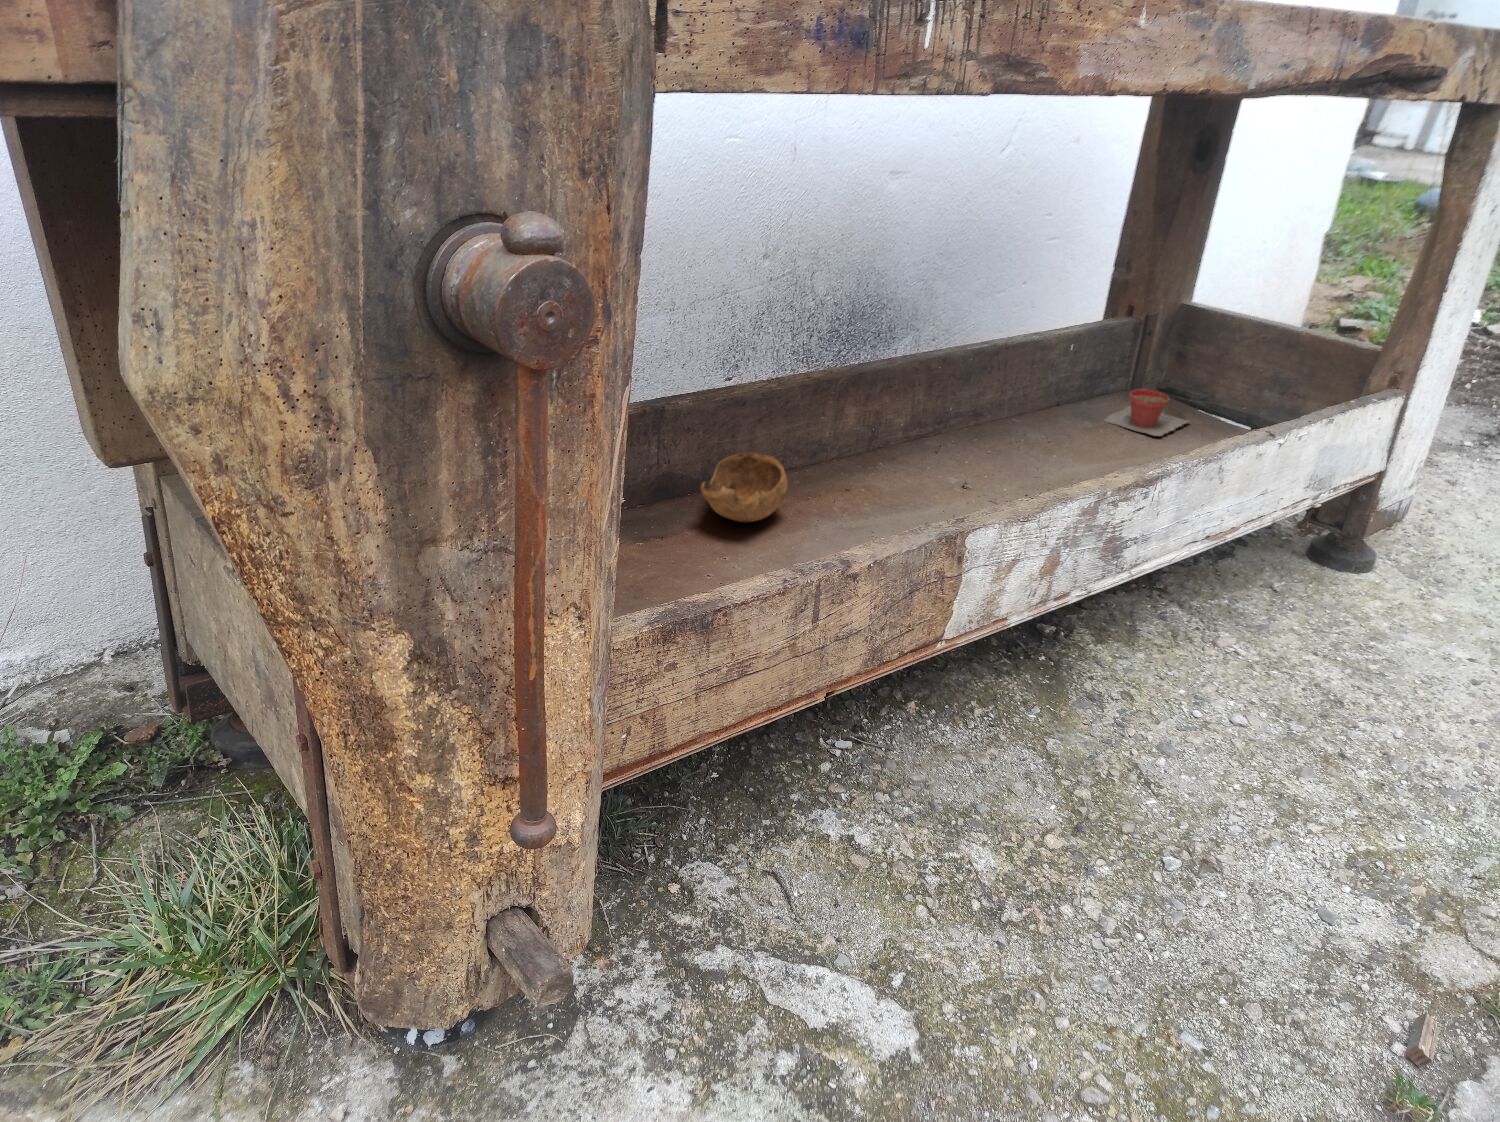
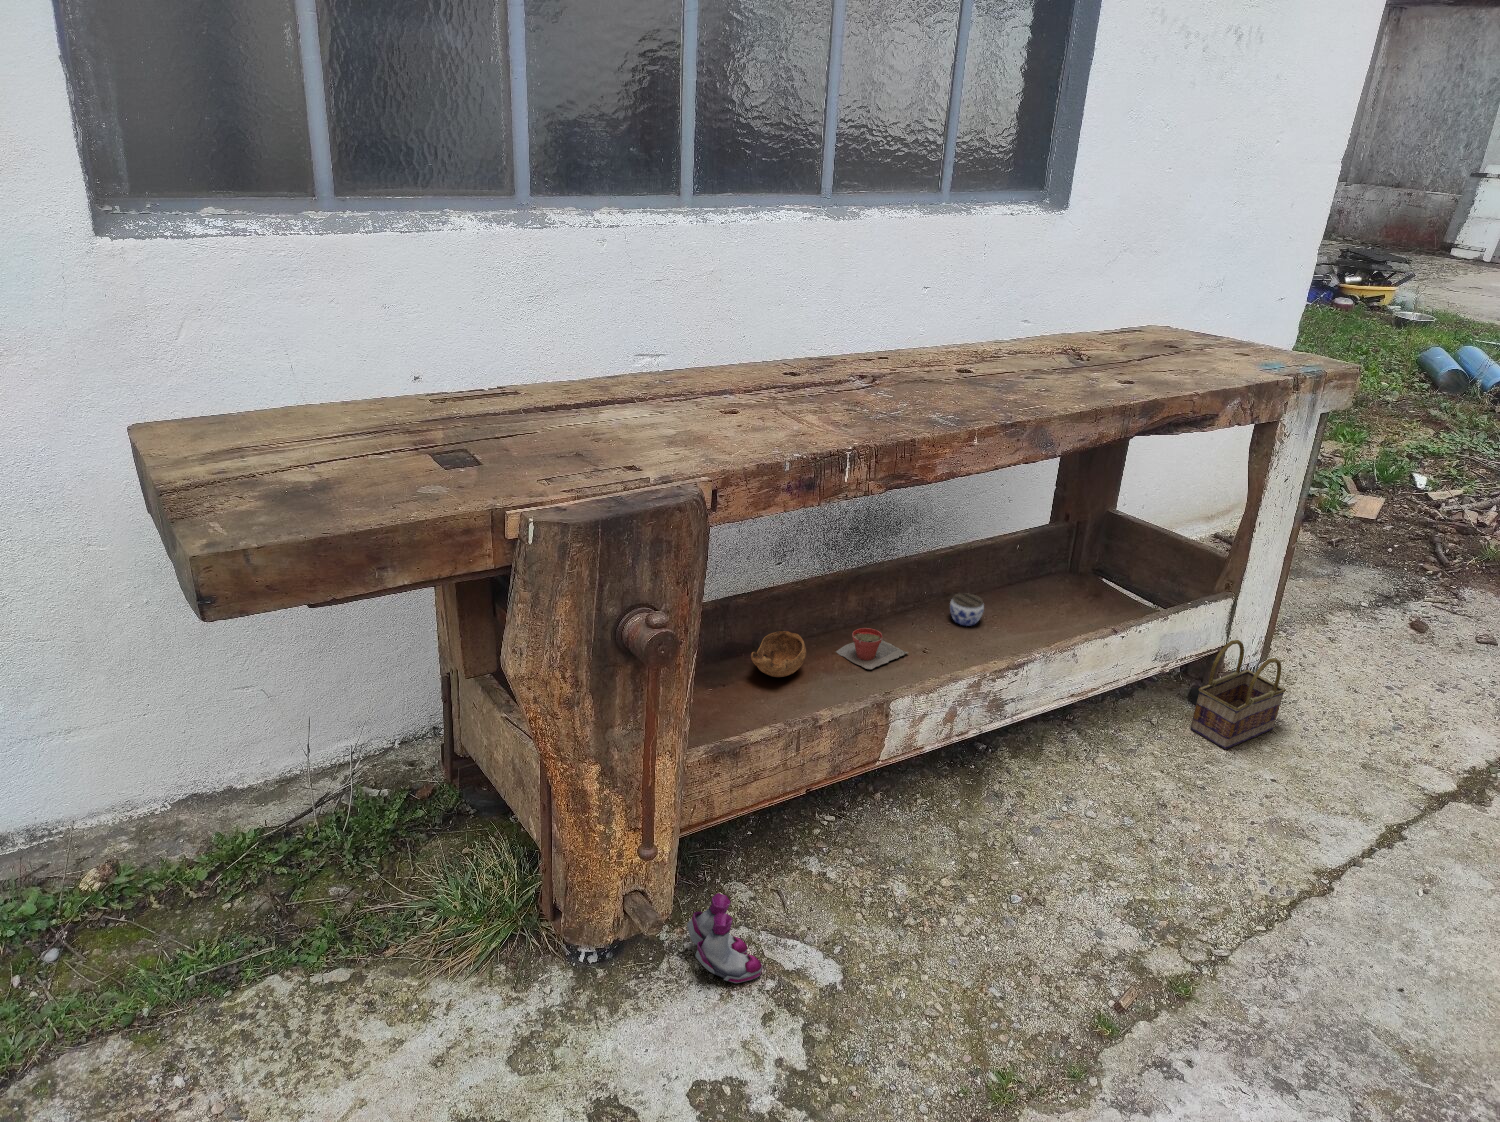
plant pot: present [1105,389,1190,436] -> present [836,628,908,669]
jar: none [984,408,1035,454] -> present [950,593,984,626]
basket: none [1331,462,1470,620] -> present [1190,640,1286,749]
boots: none [617,893,768,1066] -> present [687,893,763,983]

